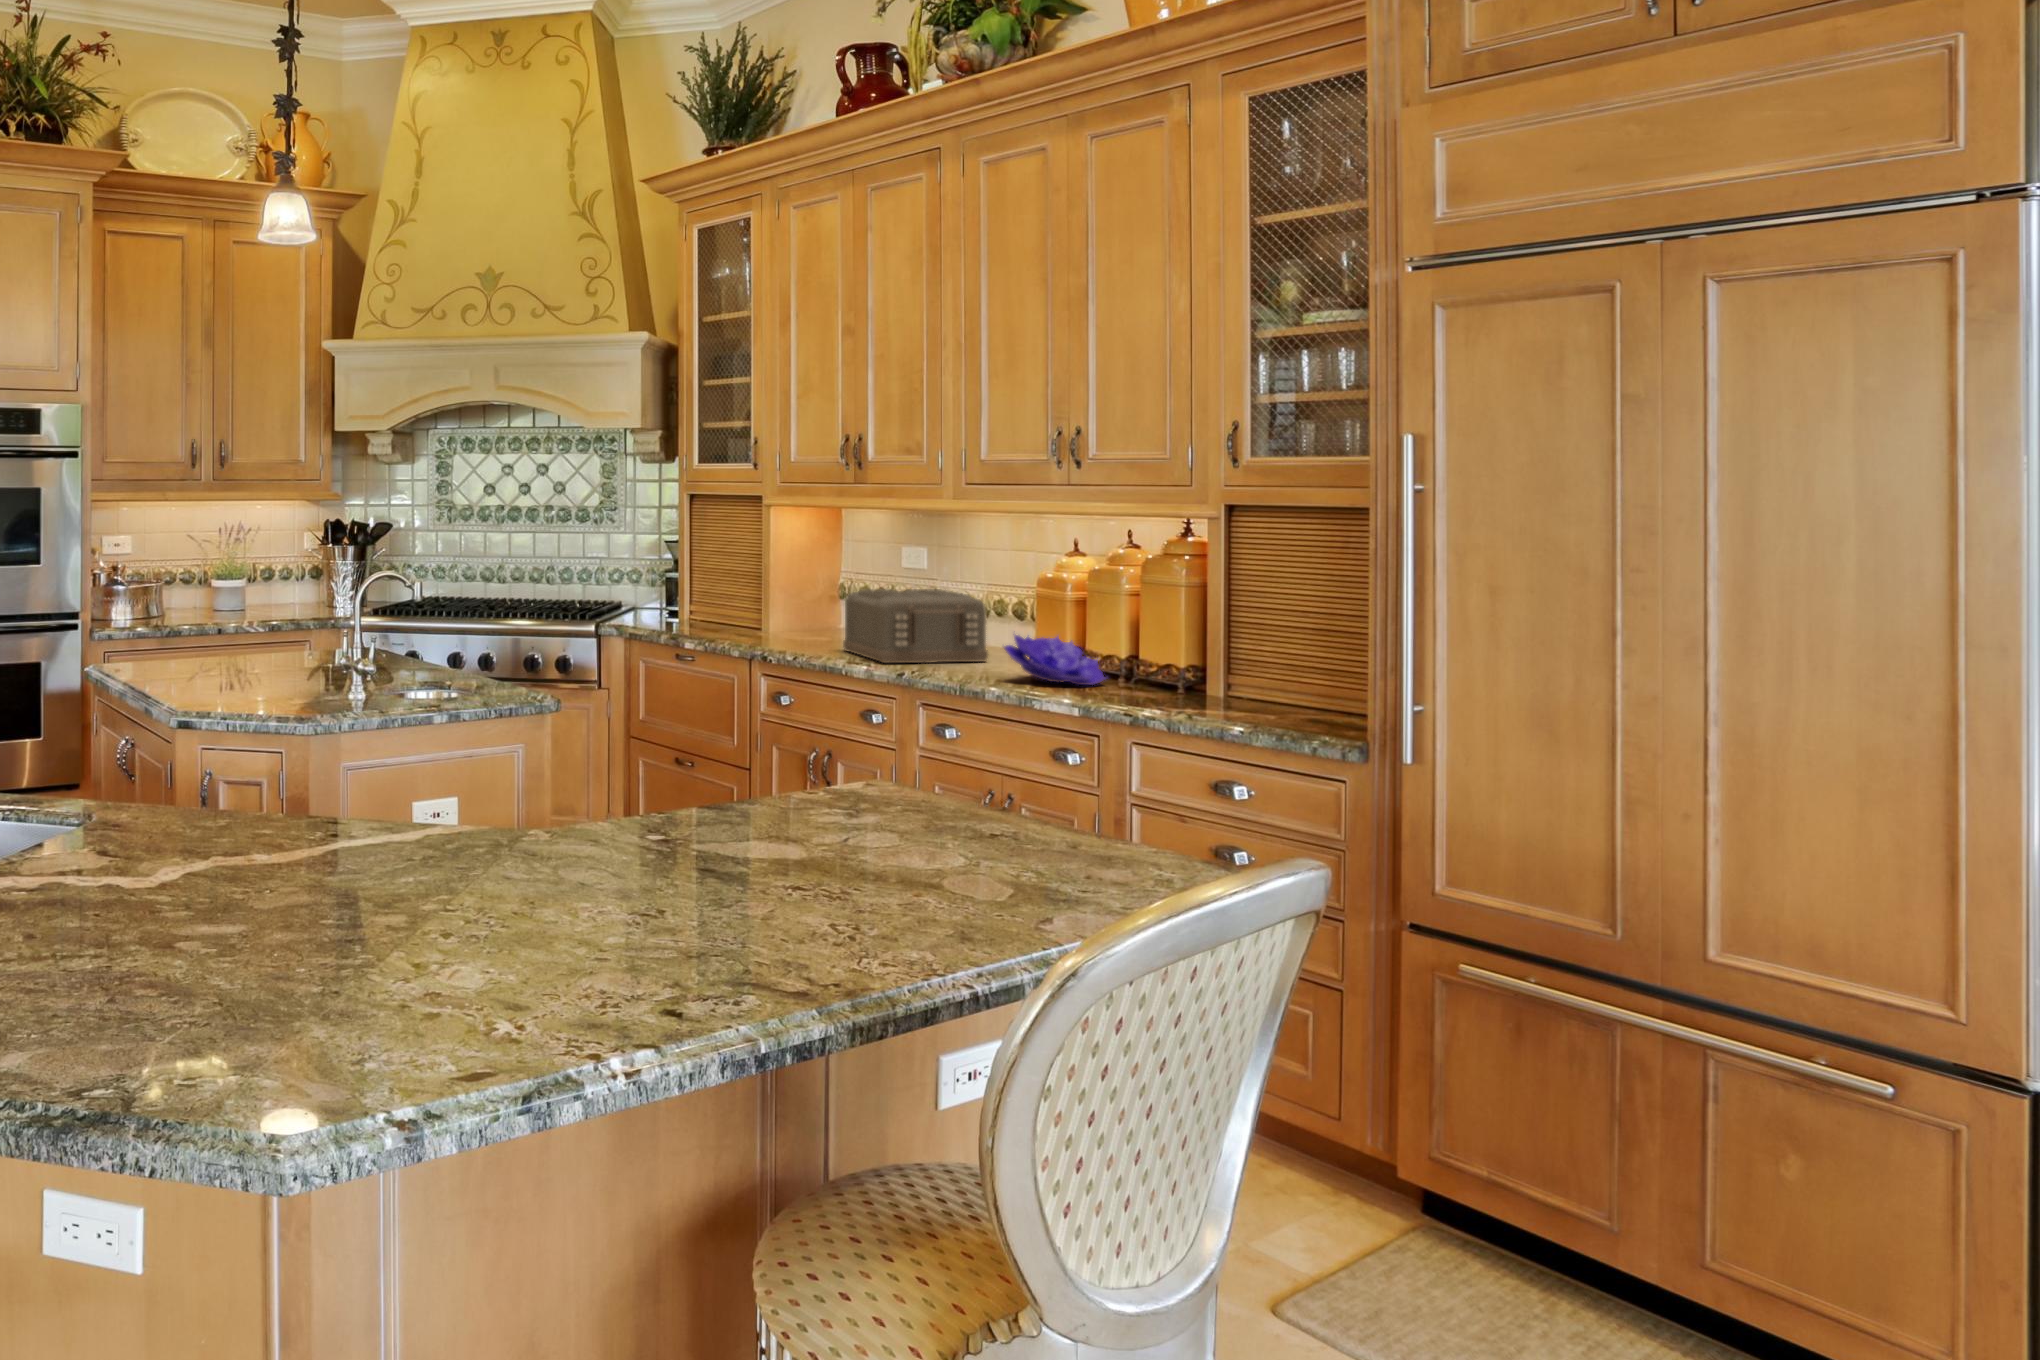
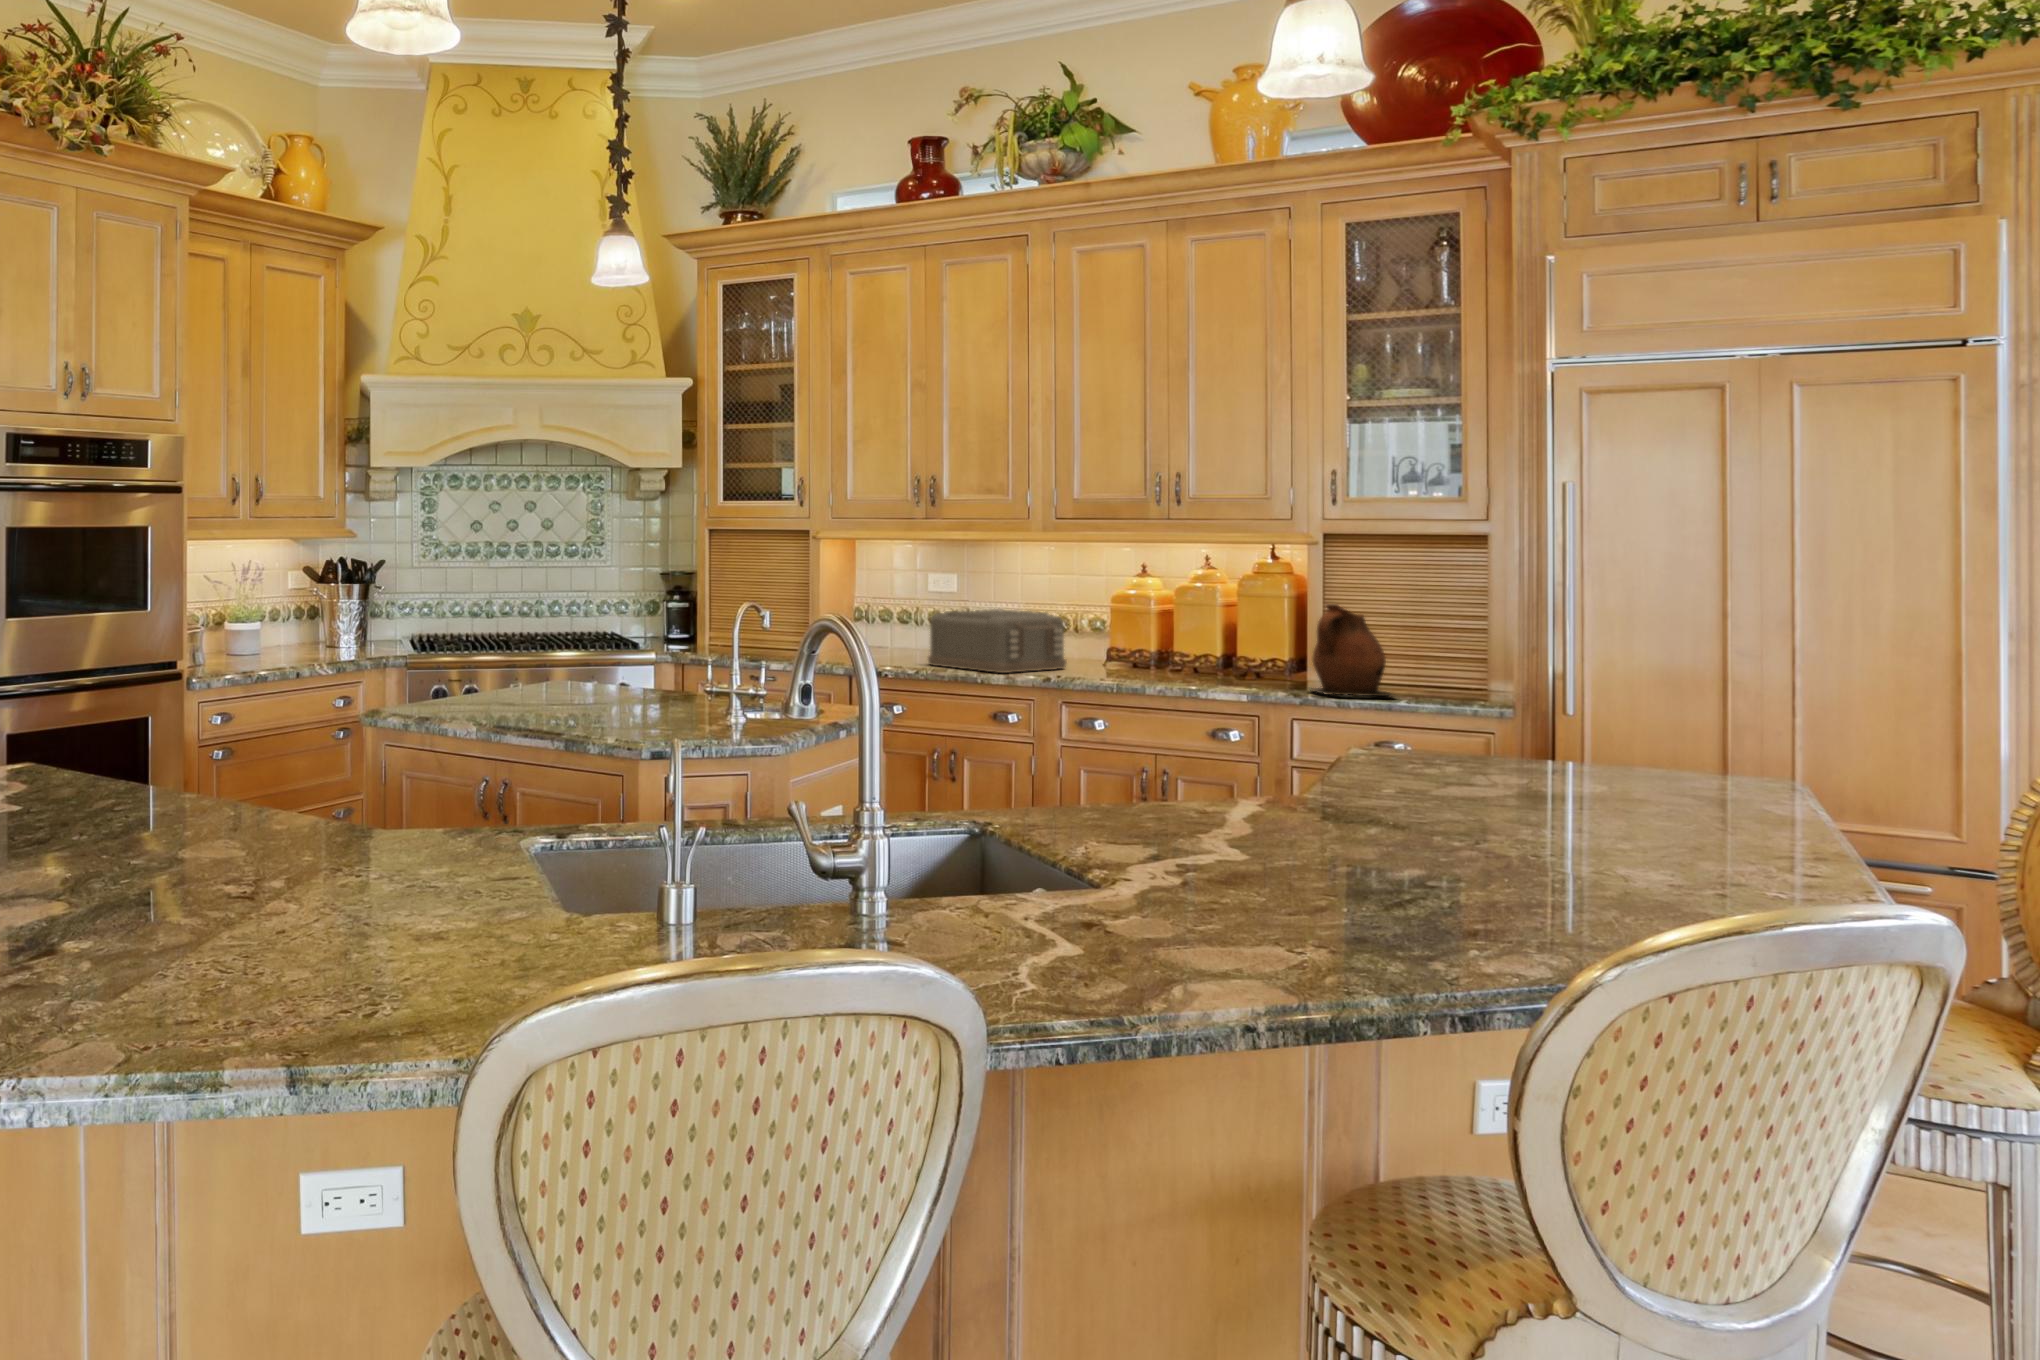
ceramic pitcher: none [1165,592,1275,717] -> present [1310,604,1395,697]
decorative bowl: present [1004,635,1106,685] -> none [1132,640,1218,682]

